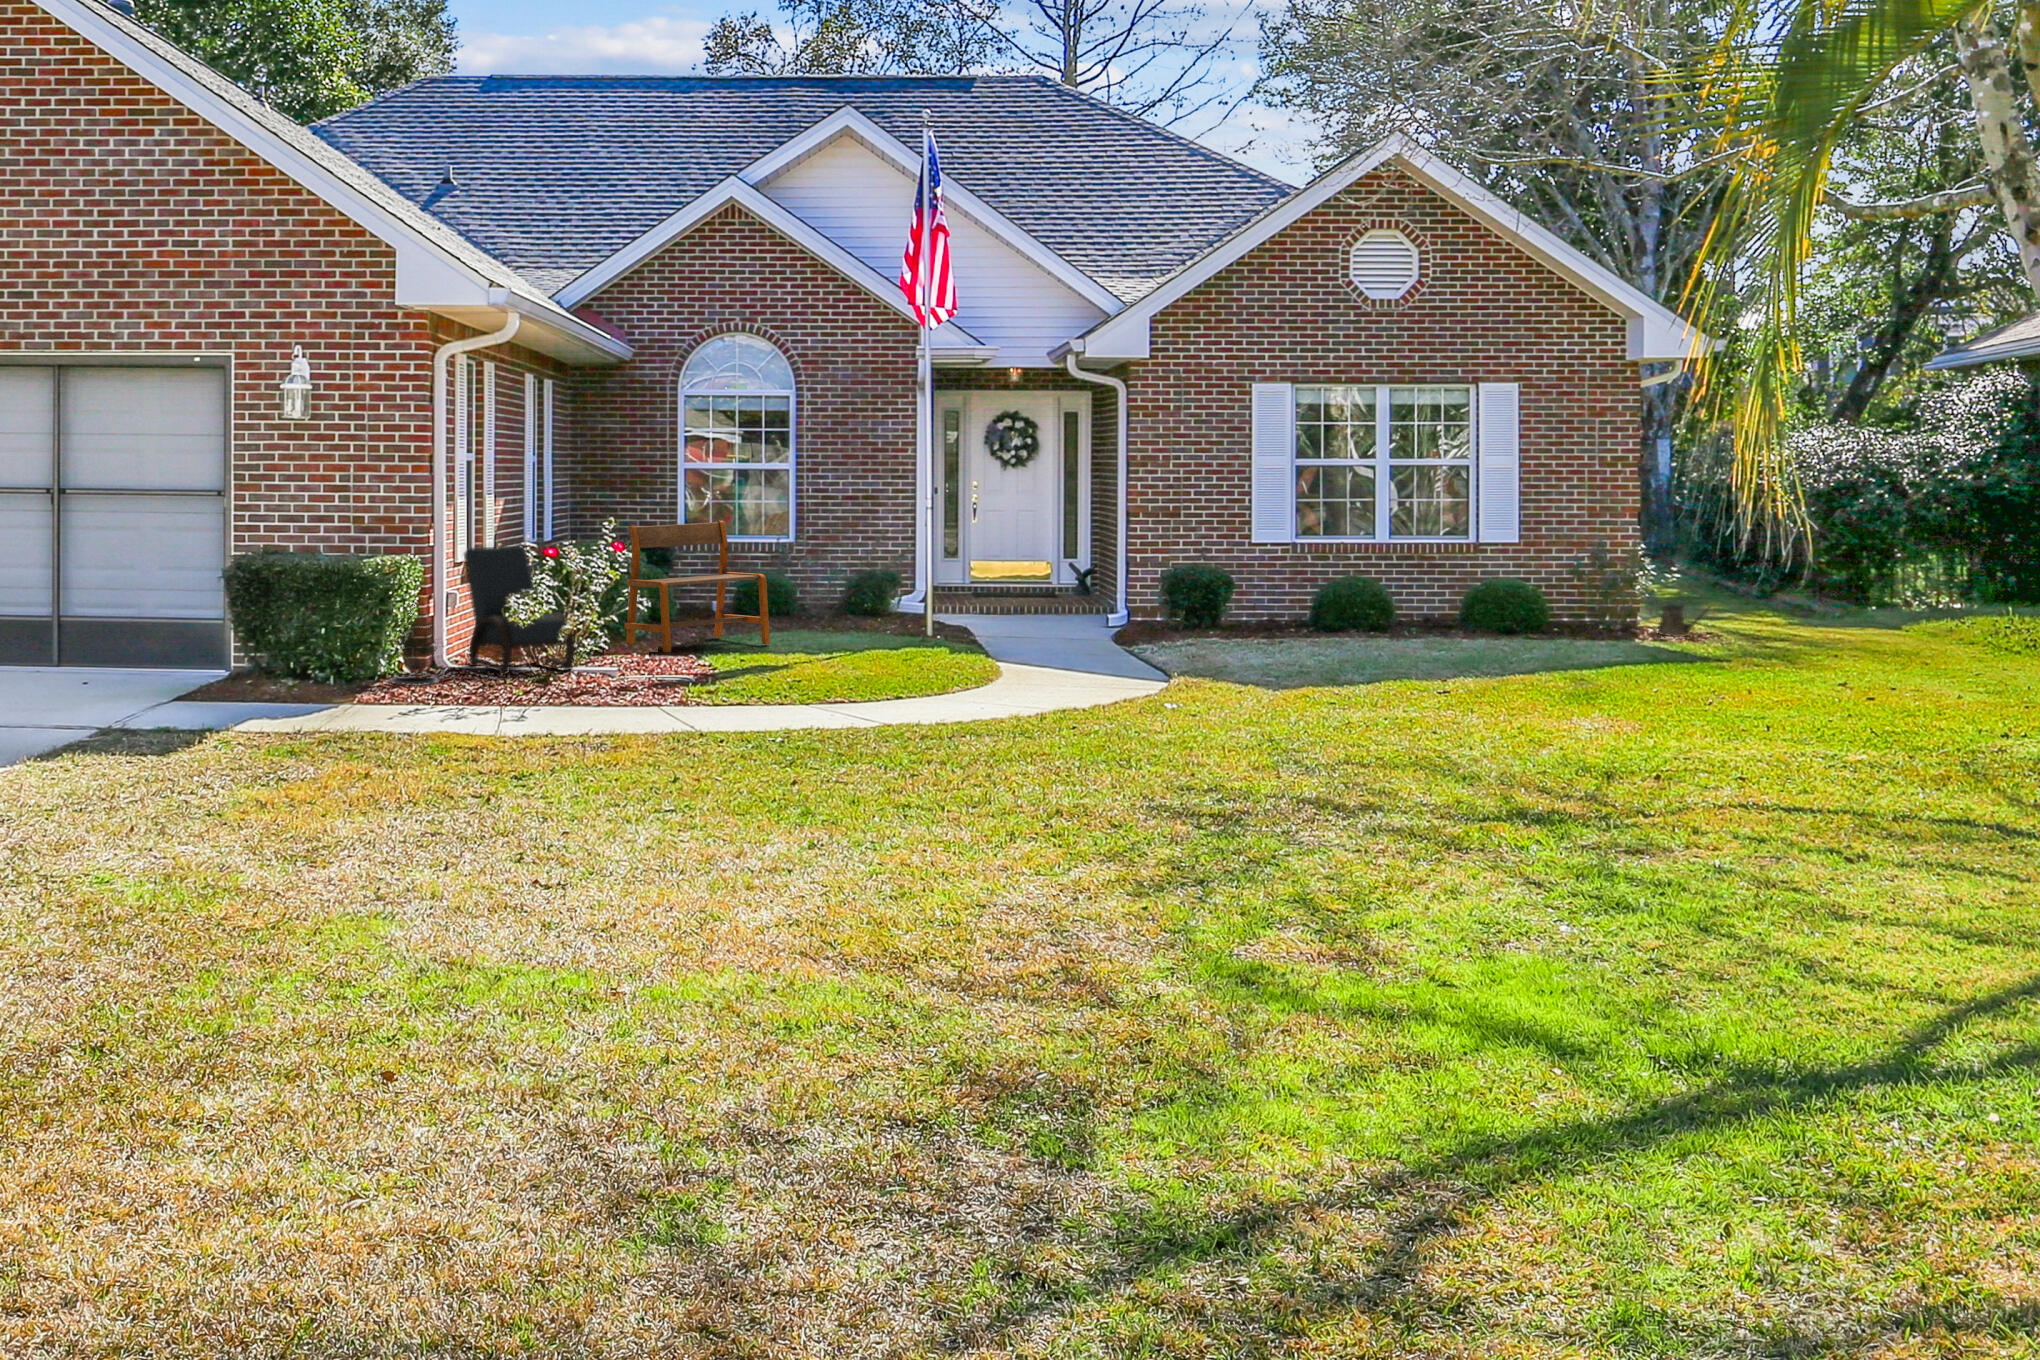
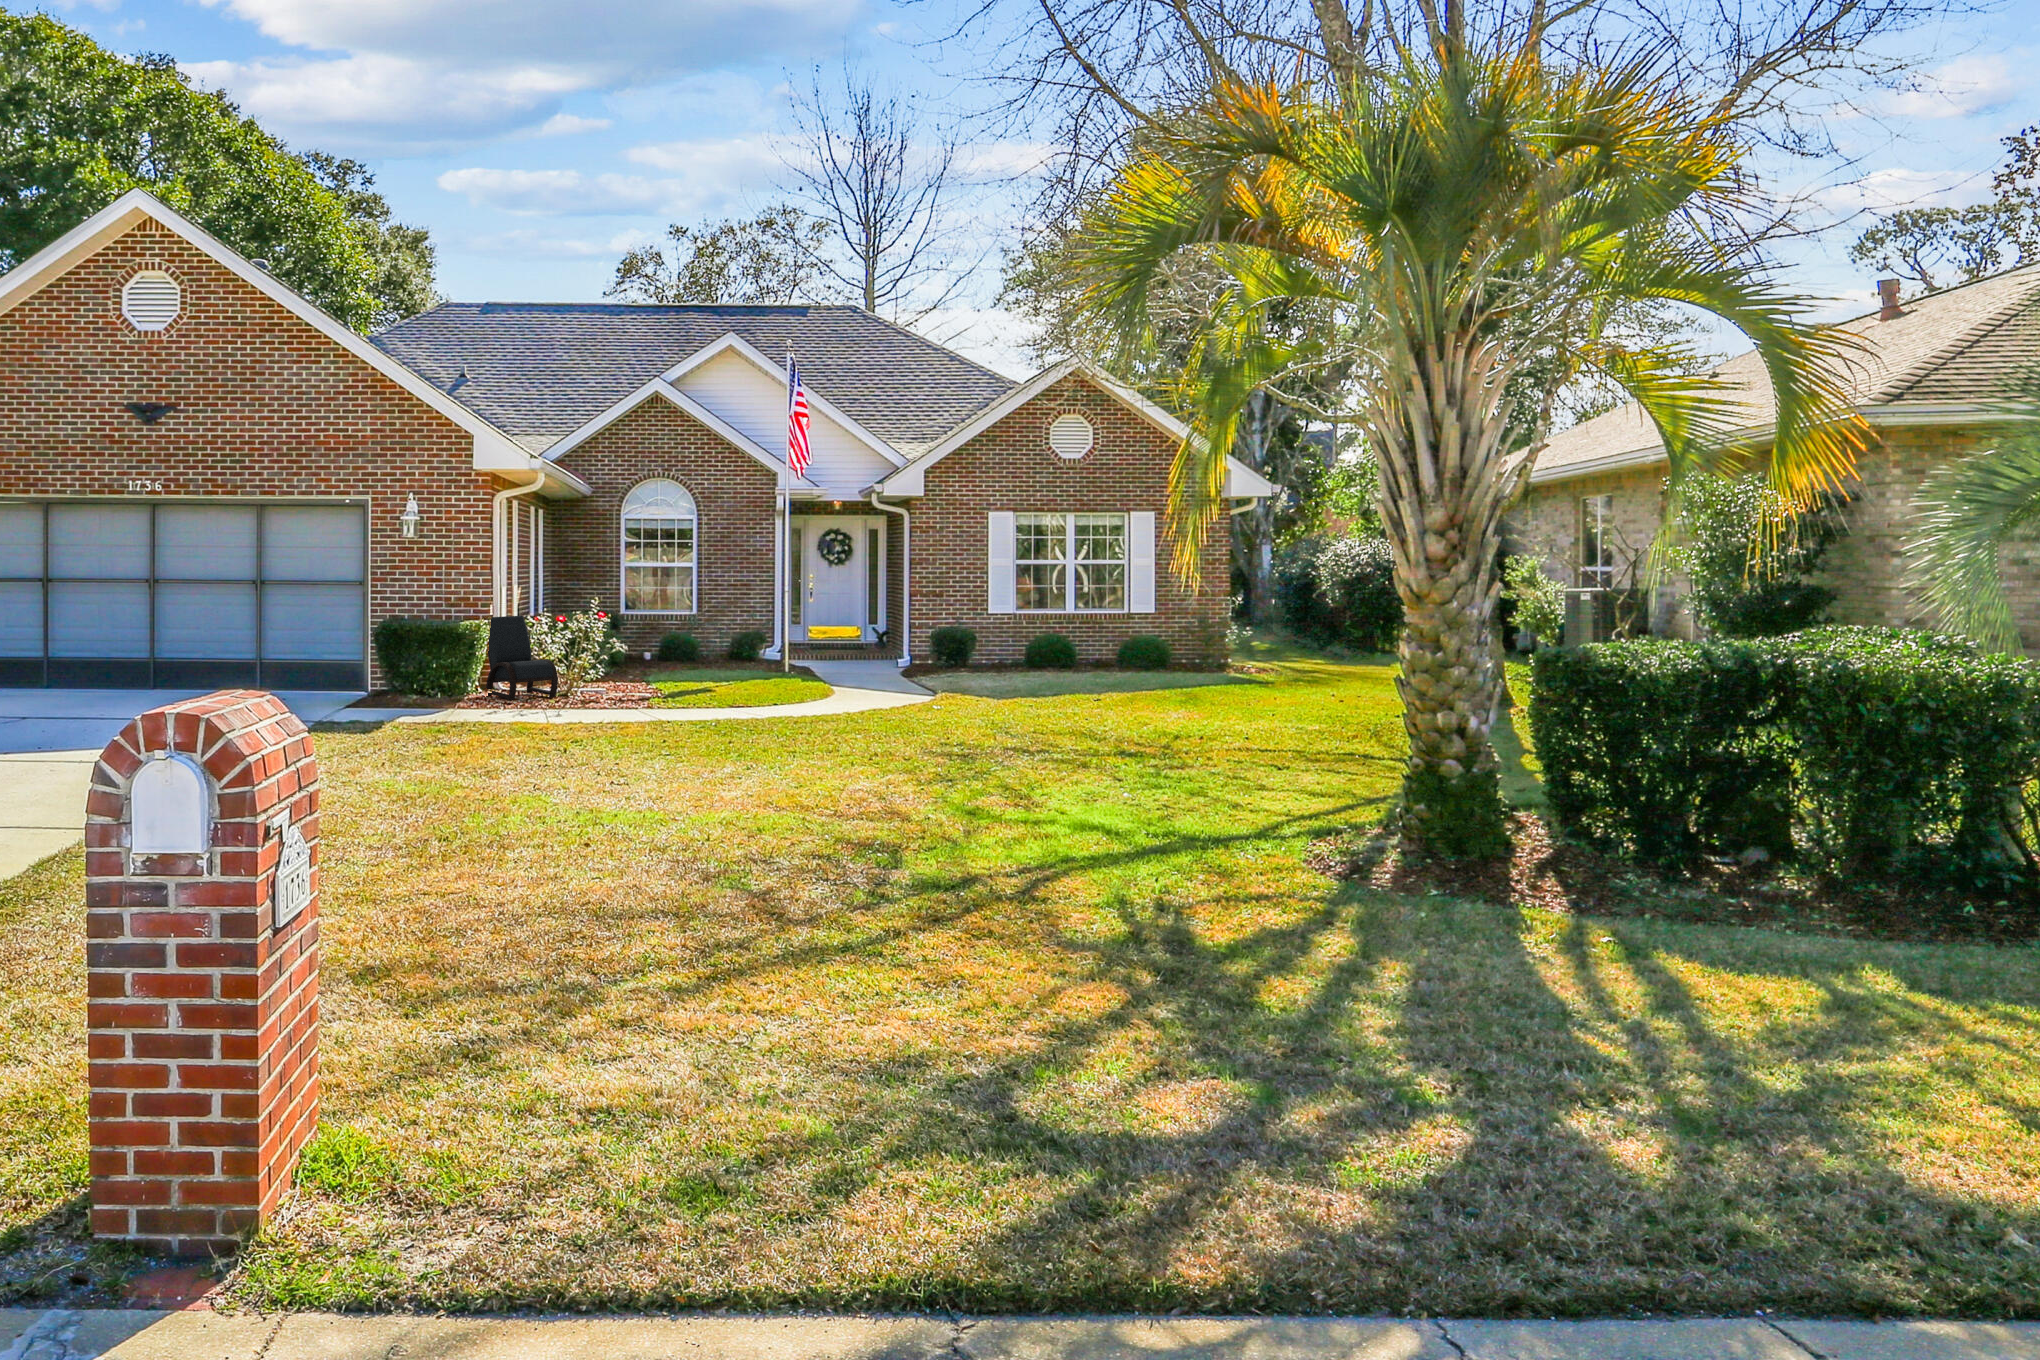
bench: present [625,521,770,652] -> none [586,600,682,688]
potted tree: present [390,603,439,686] -> none [436,645,471,707]
watering can: present [1650,604,1714,637] -> none [1228,648,1265,670]

